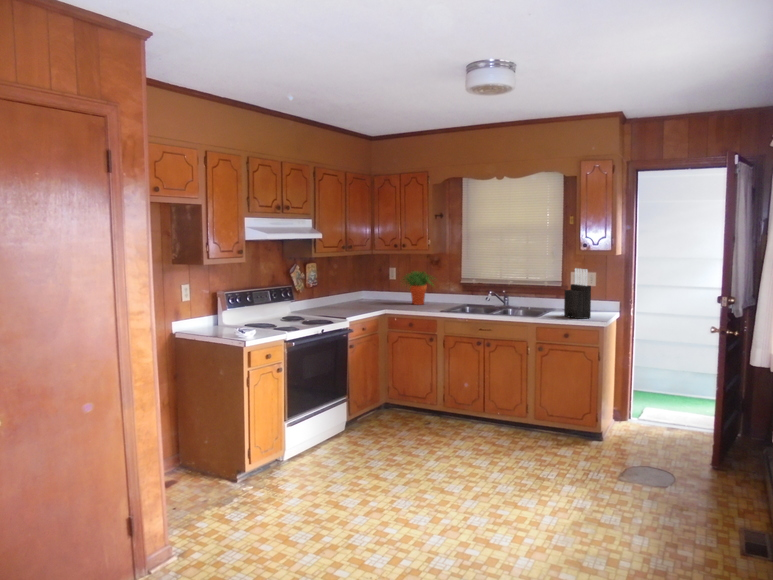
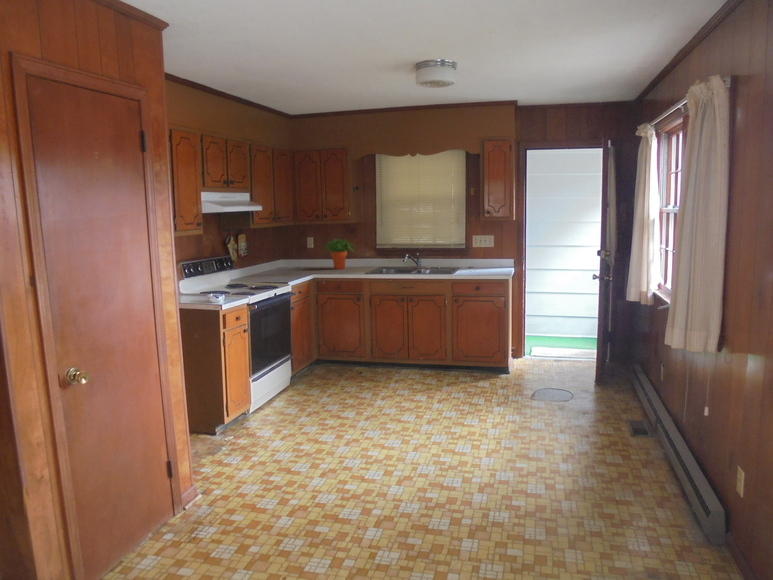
knife block: present [564,268,591,319] -> none [474,233,496,275]

